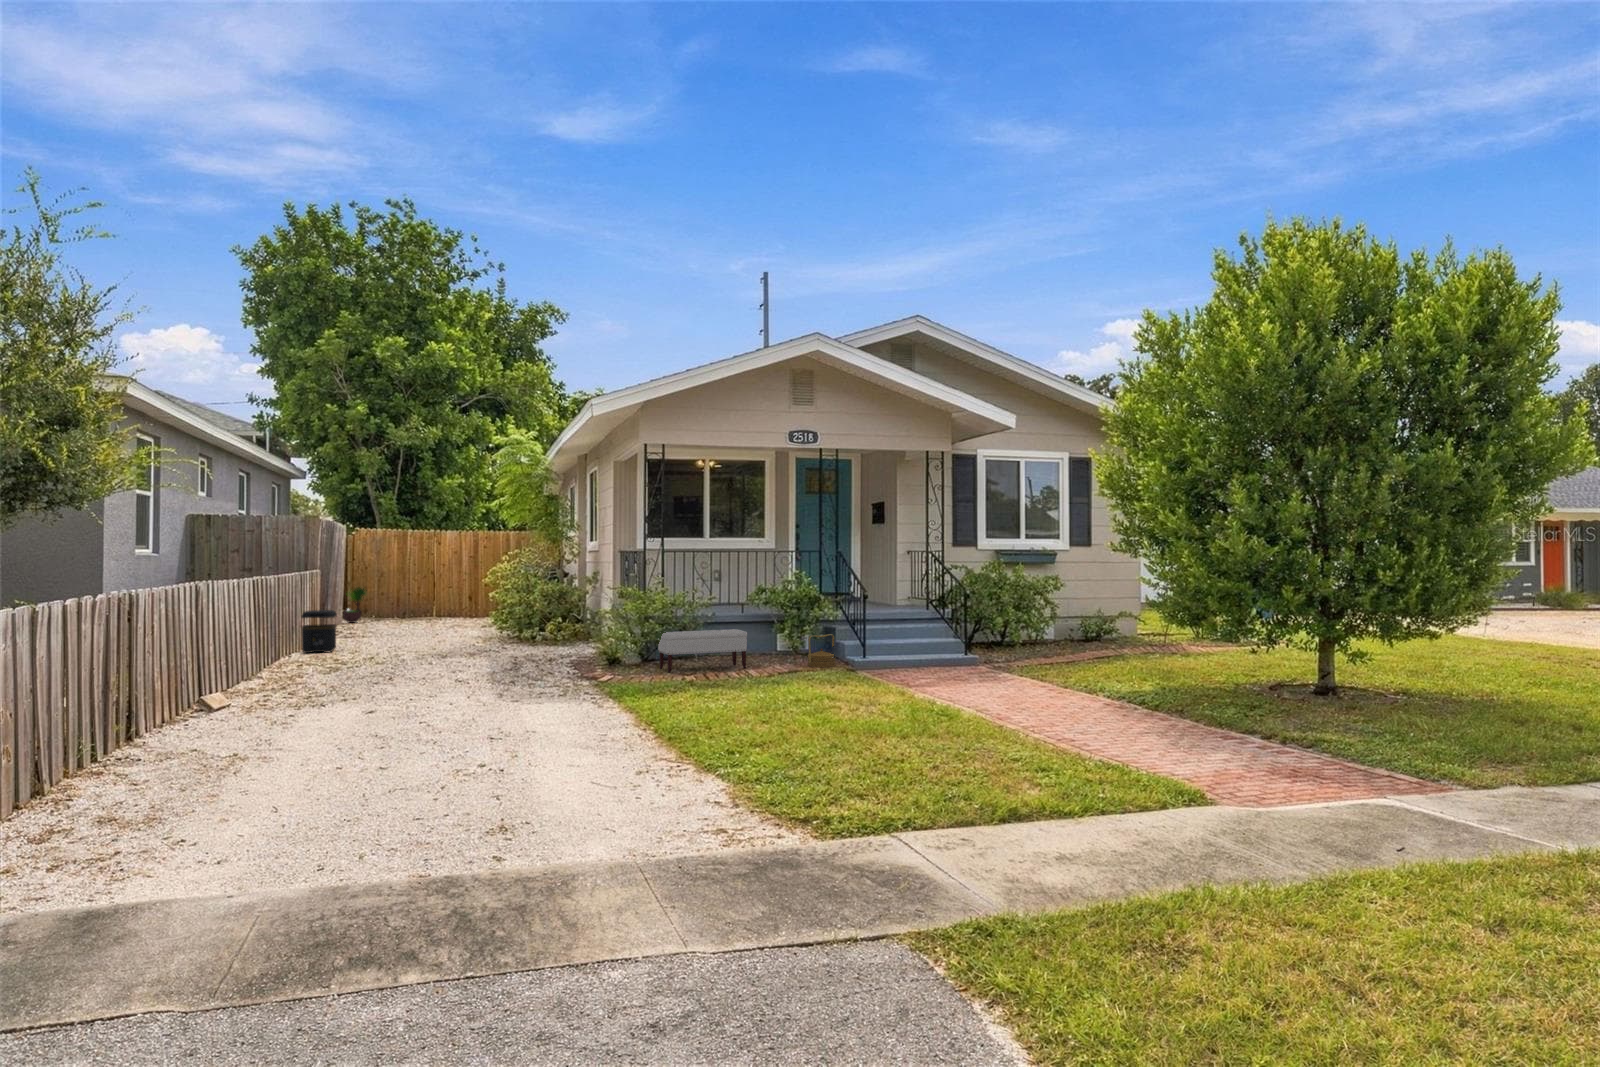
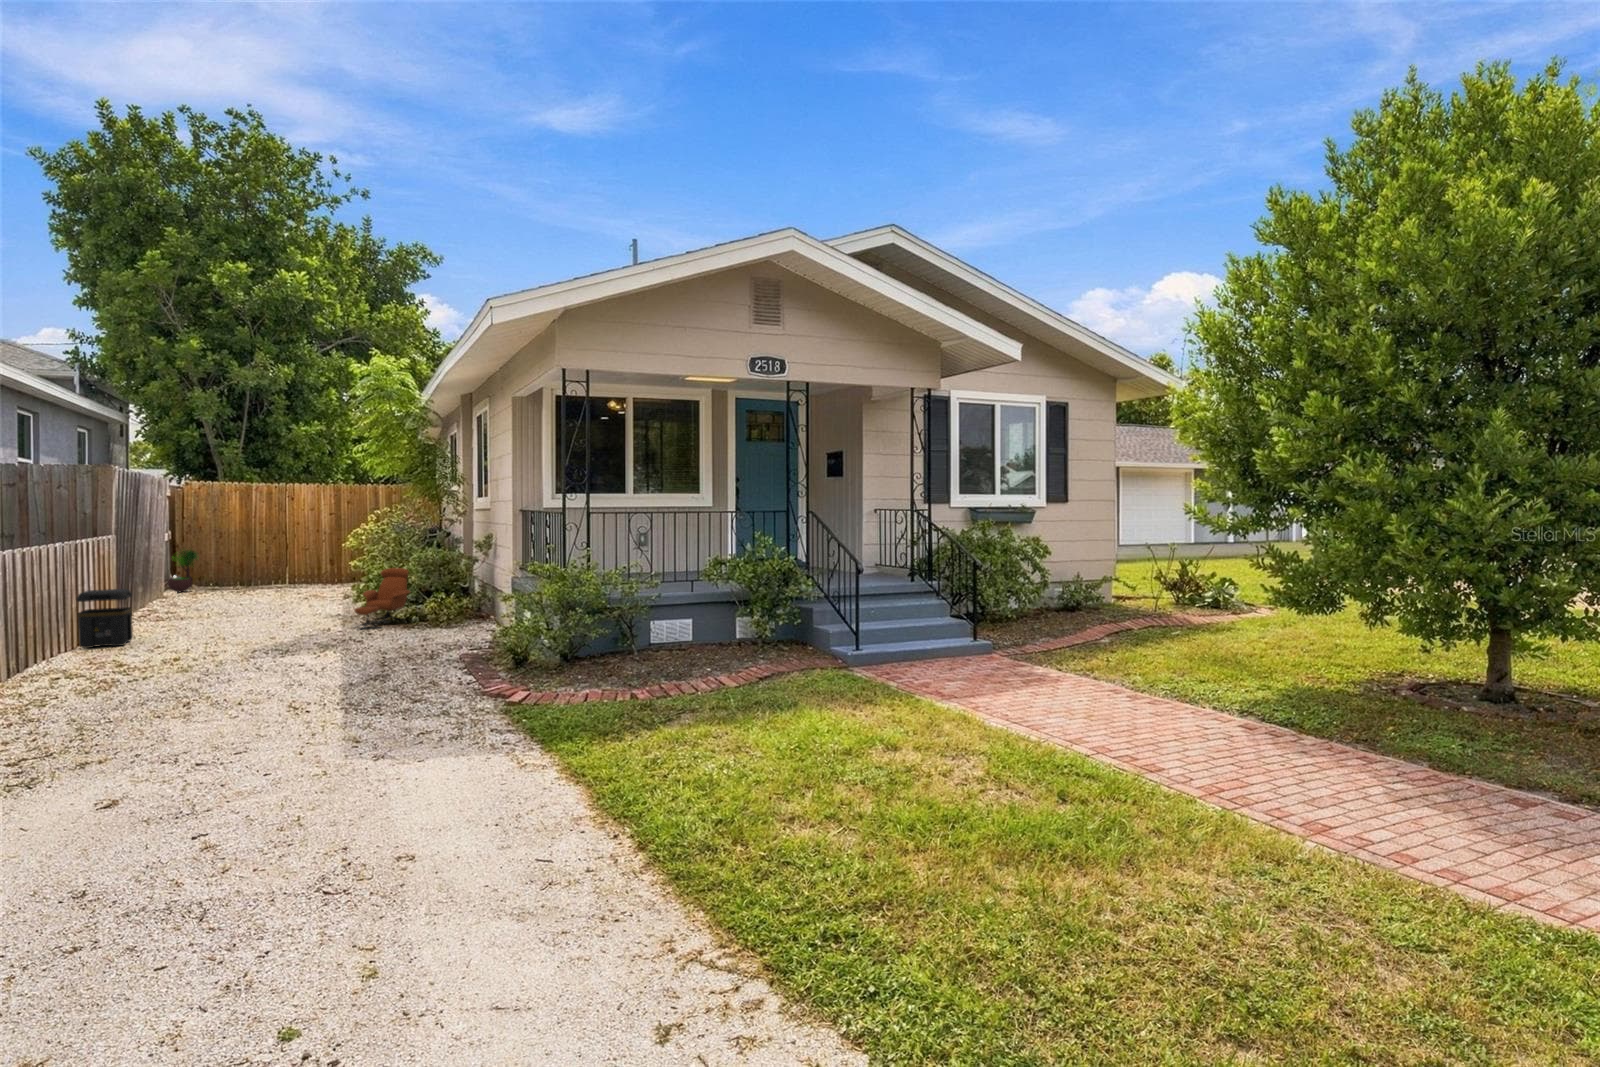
lounge chair: none [492,599,536,647] -> present [355,568,410,627]
bench: present [658,629,747,673] -> none [584,613,702,677]
woven basket: present [807,634,835,667] -> none [776,617,813,660]

